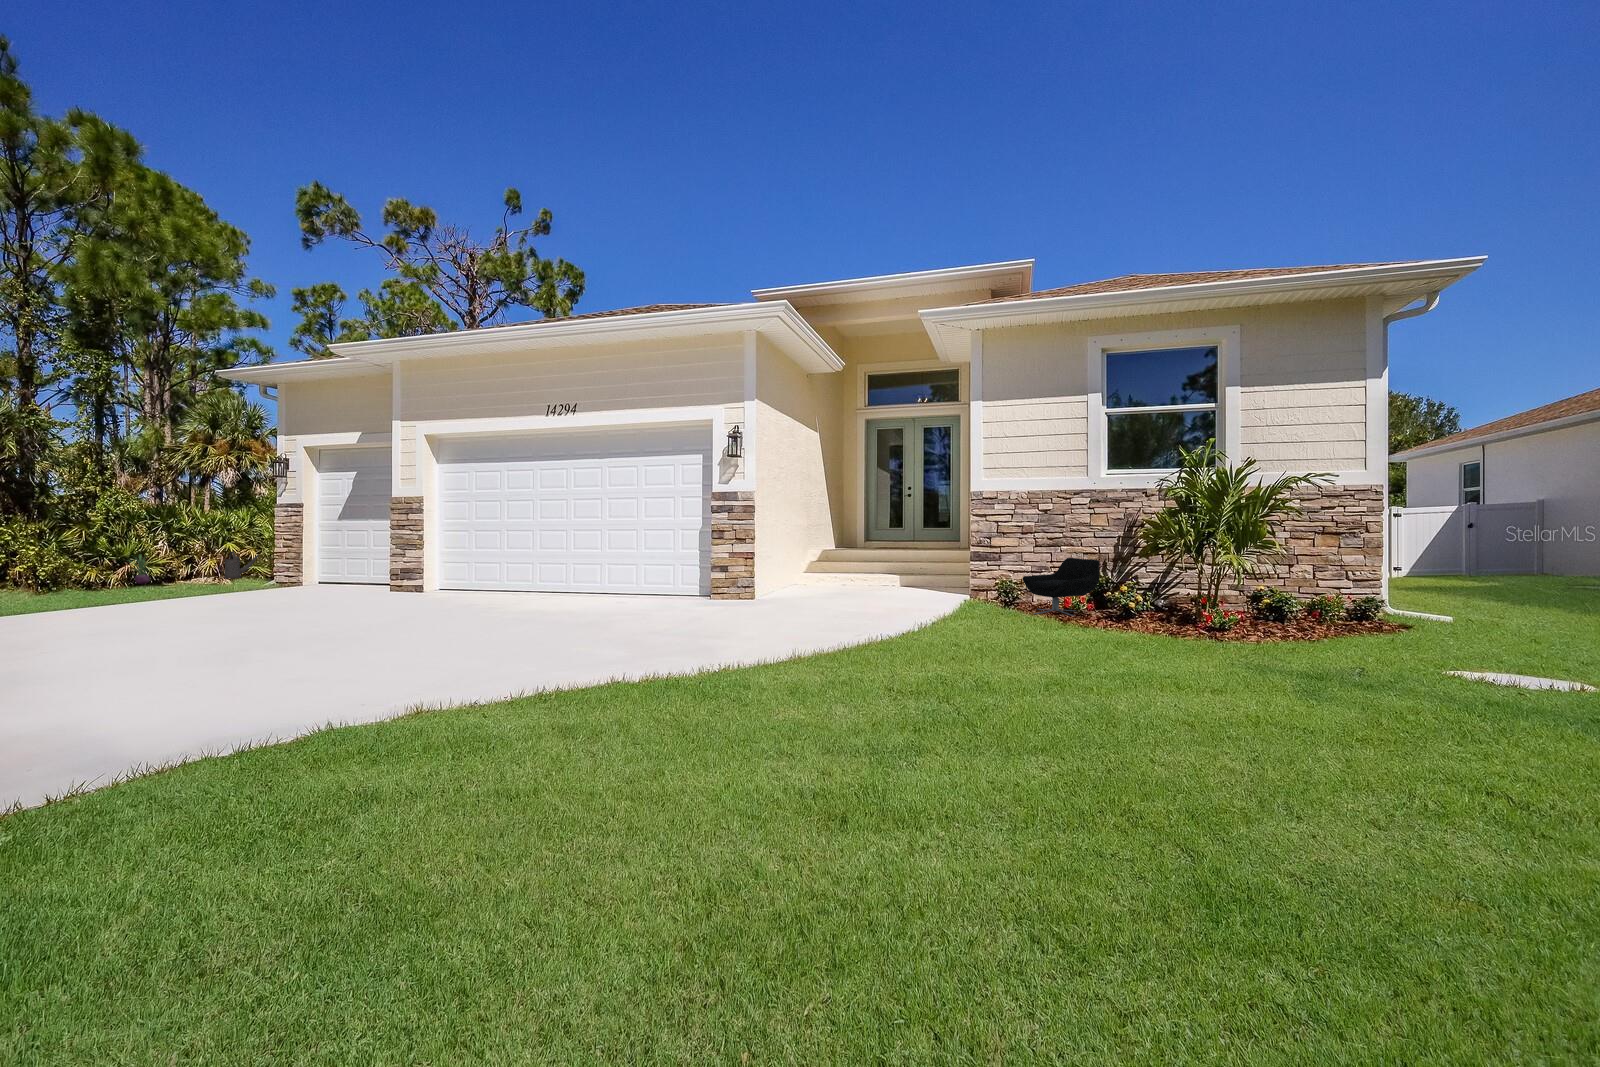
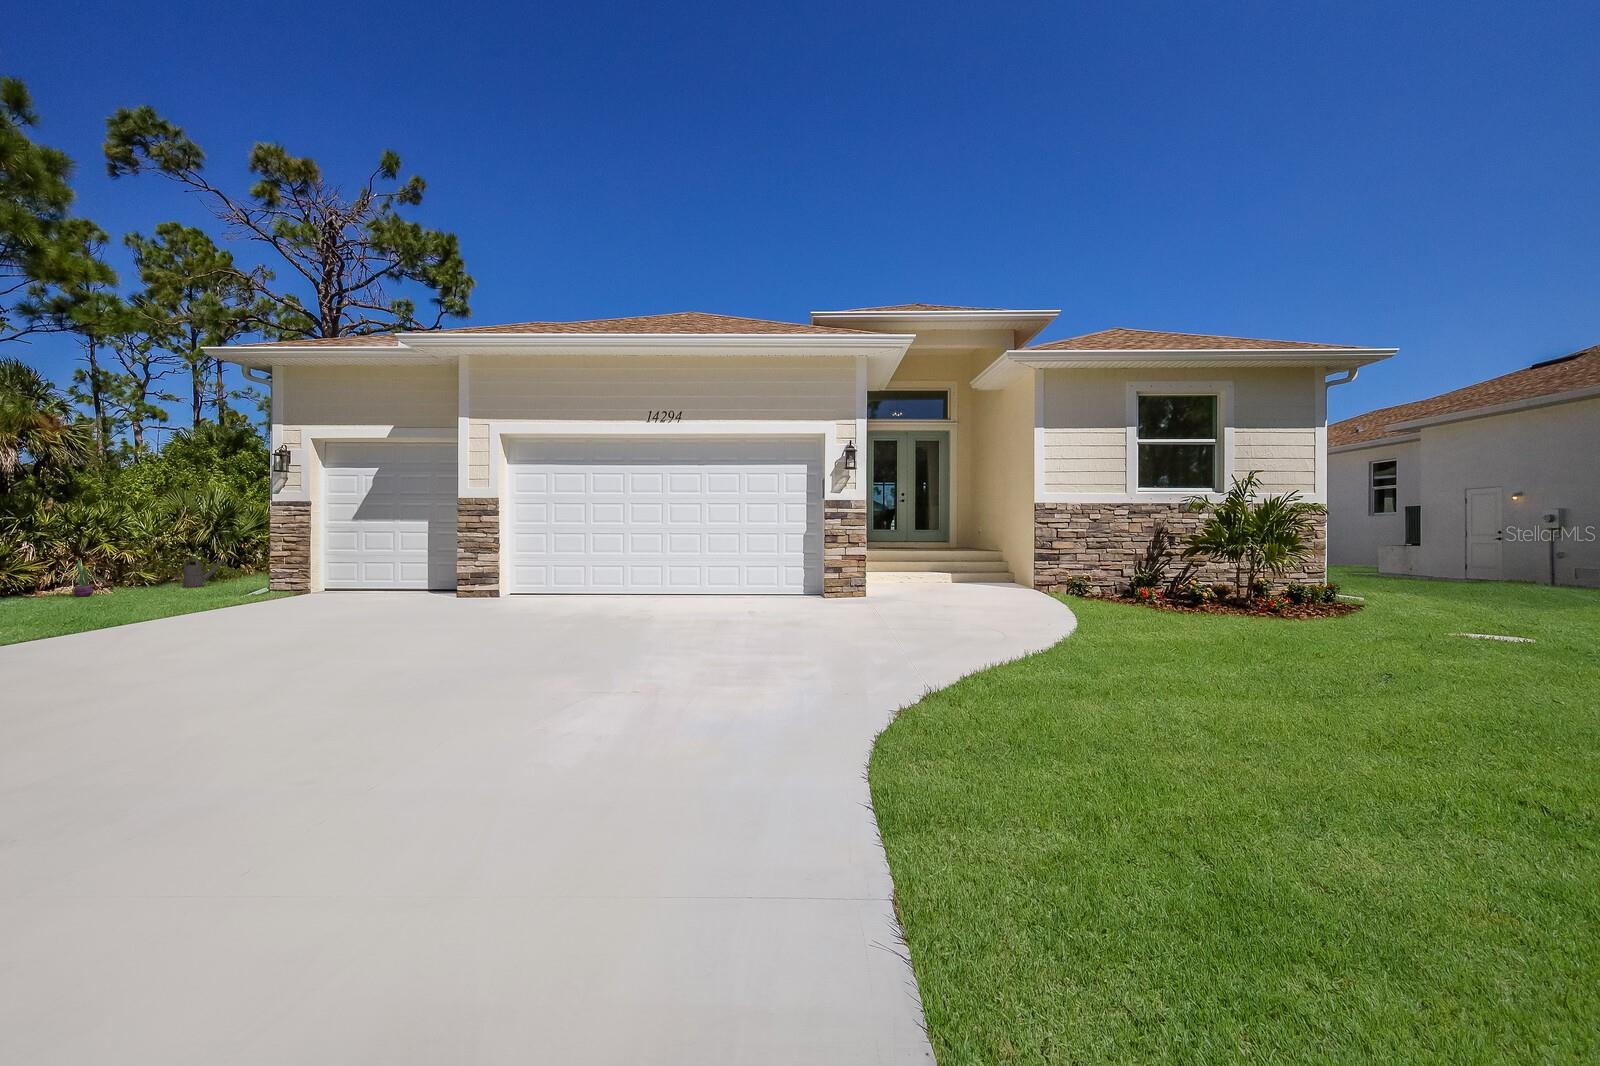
lounge chair: present [1022,558,1100,616] -> none [1089,558,1152,604]

